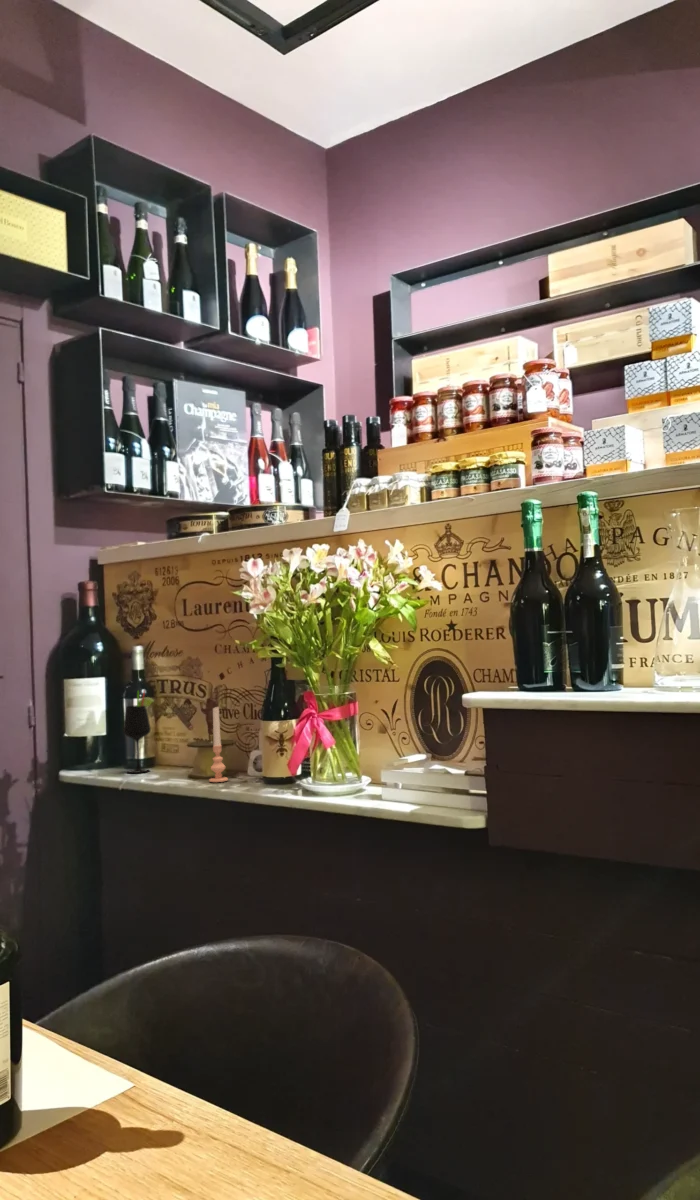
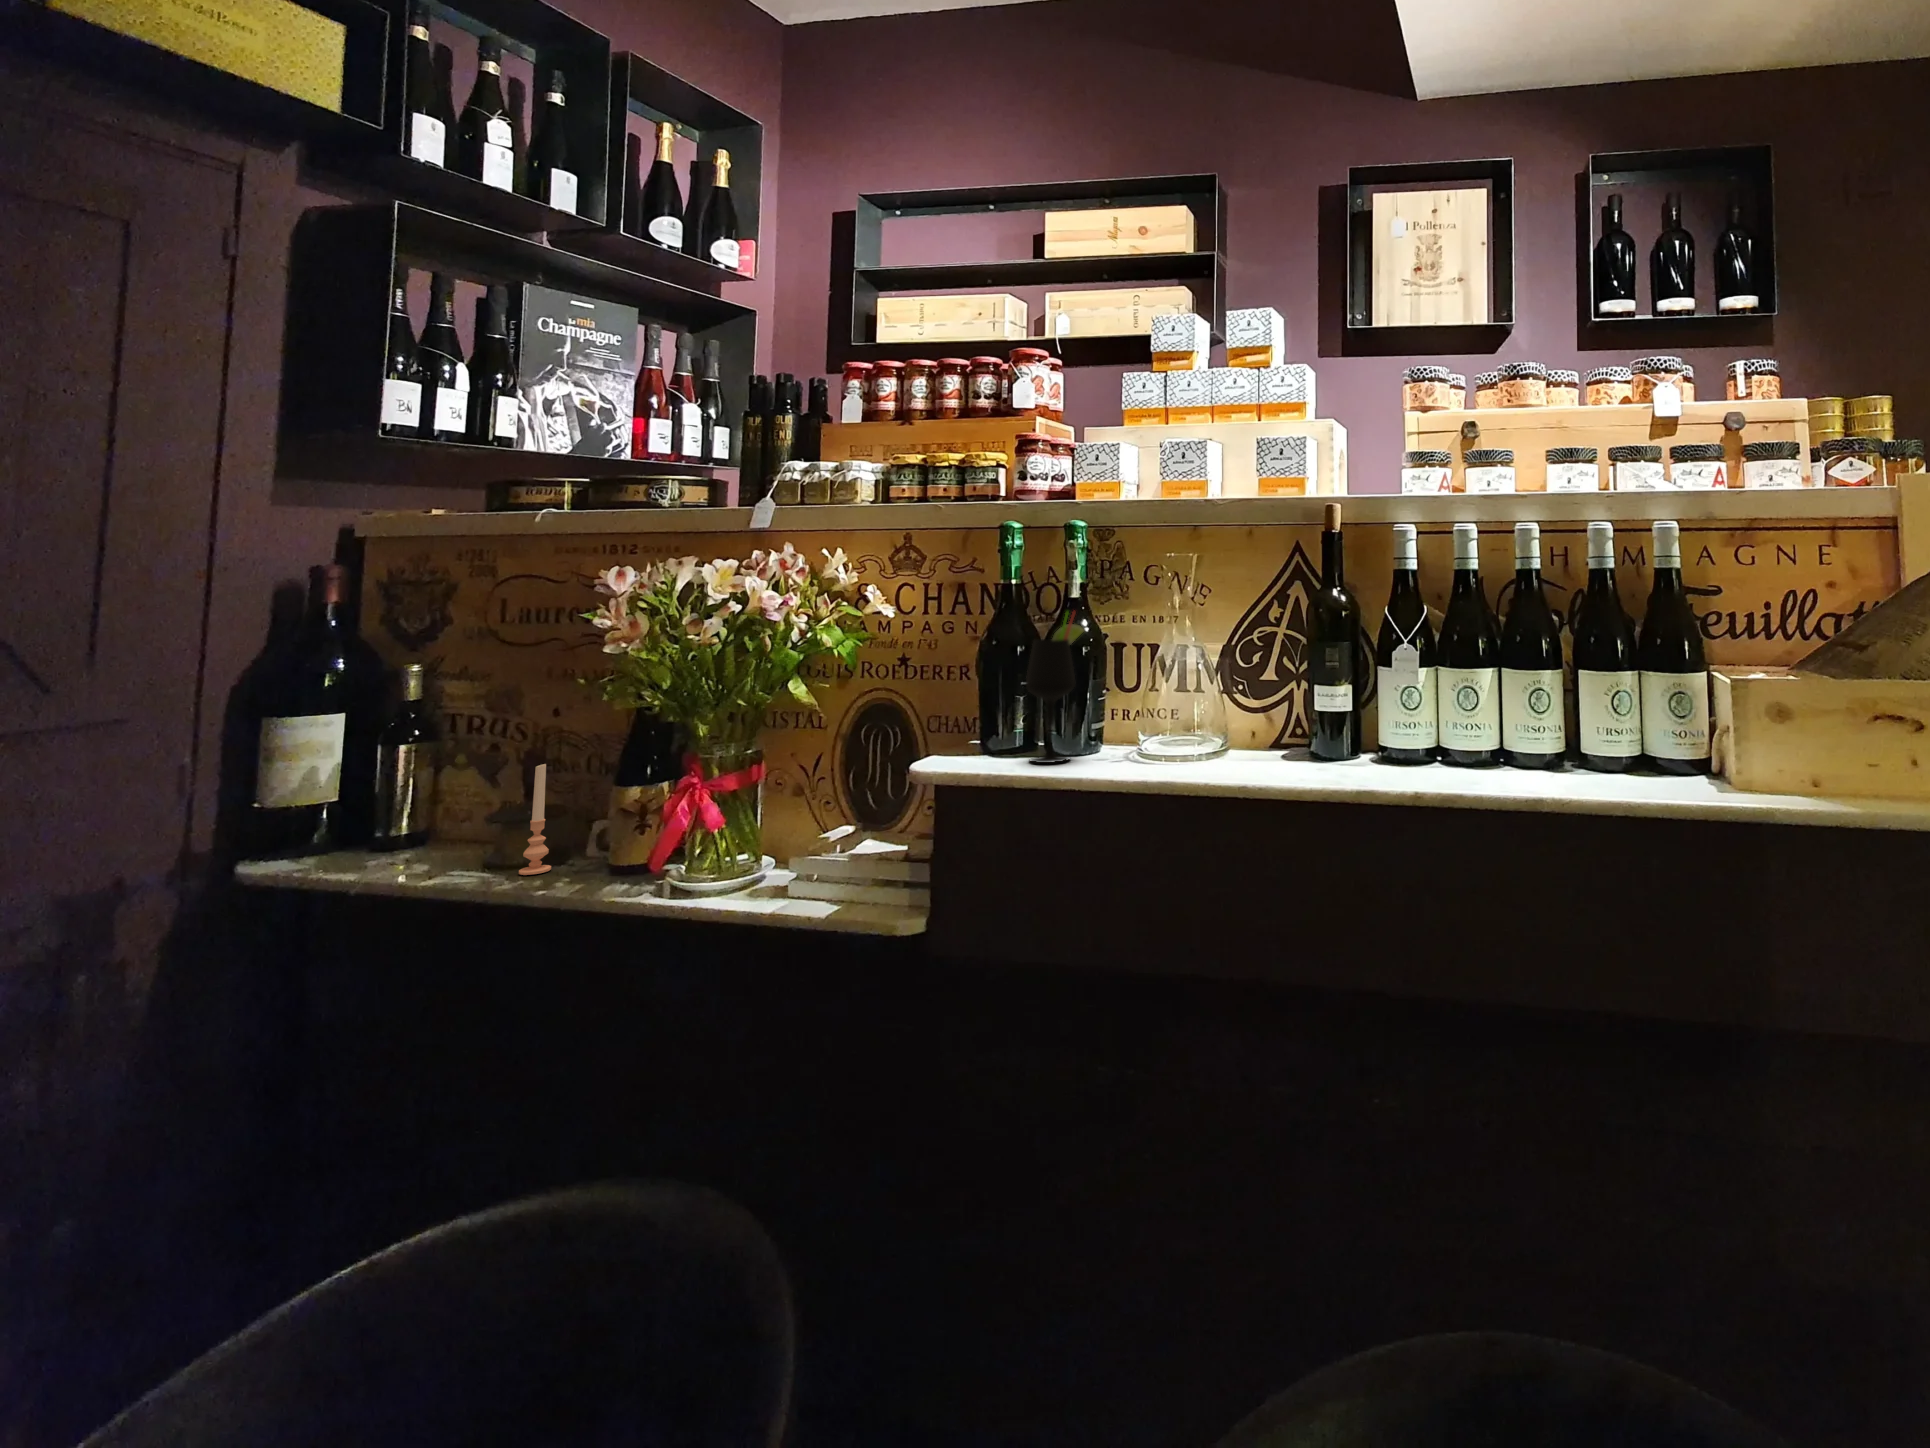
wine glass: present [123,691,153,773] -> present [1026,612,1084,763]

